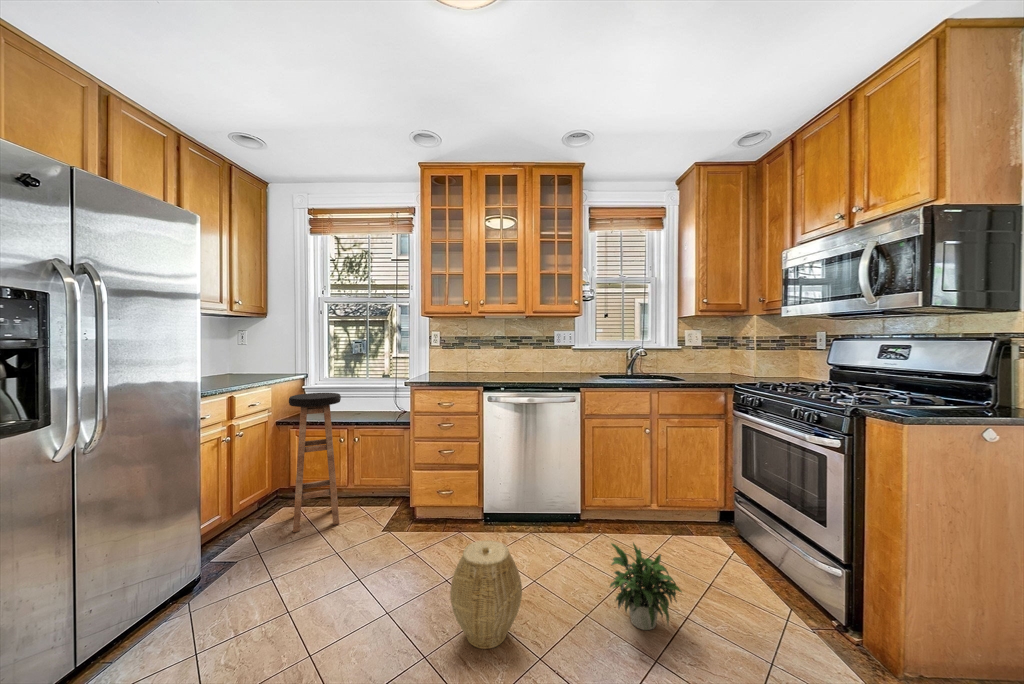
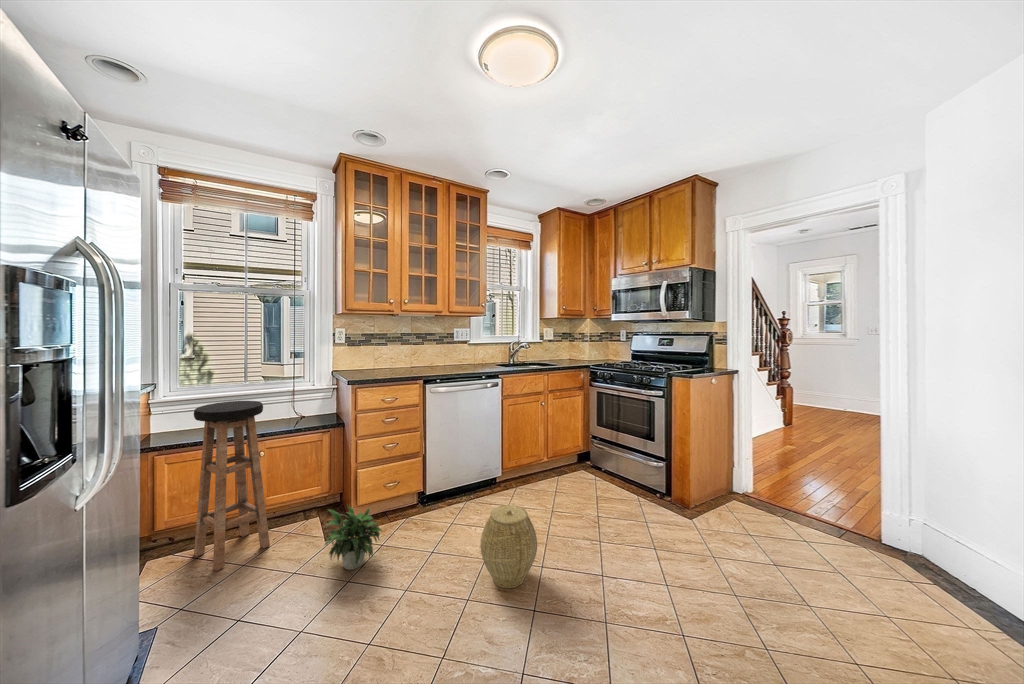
potted plant: present [610,543,682,630] -> present [325,505,382,570]

